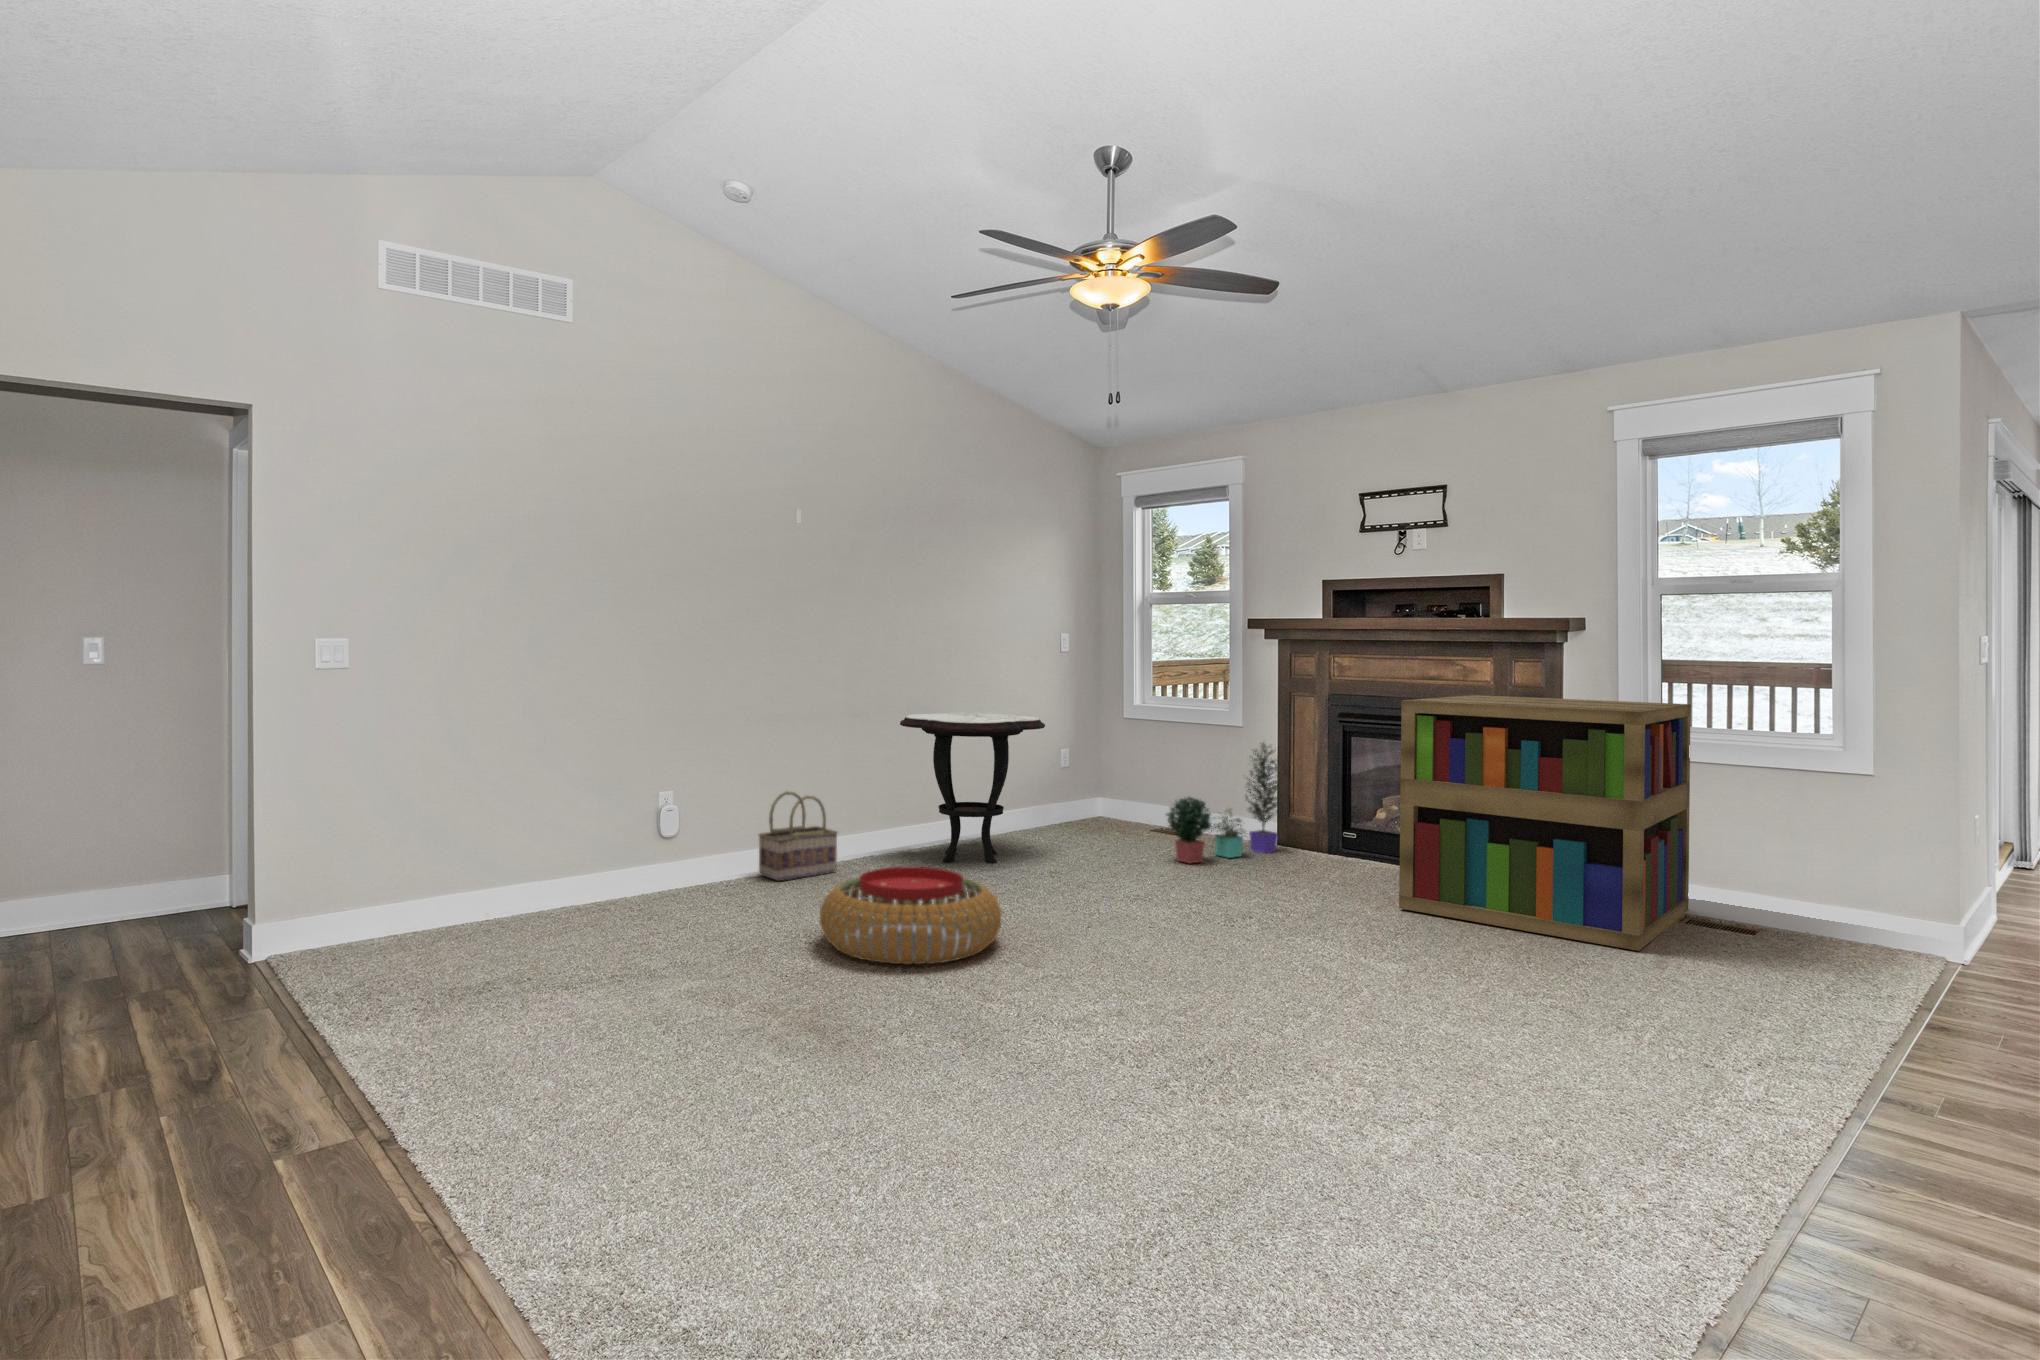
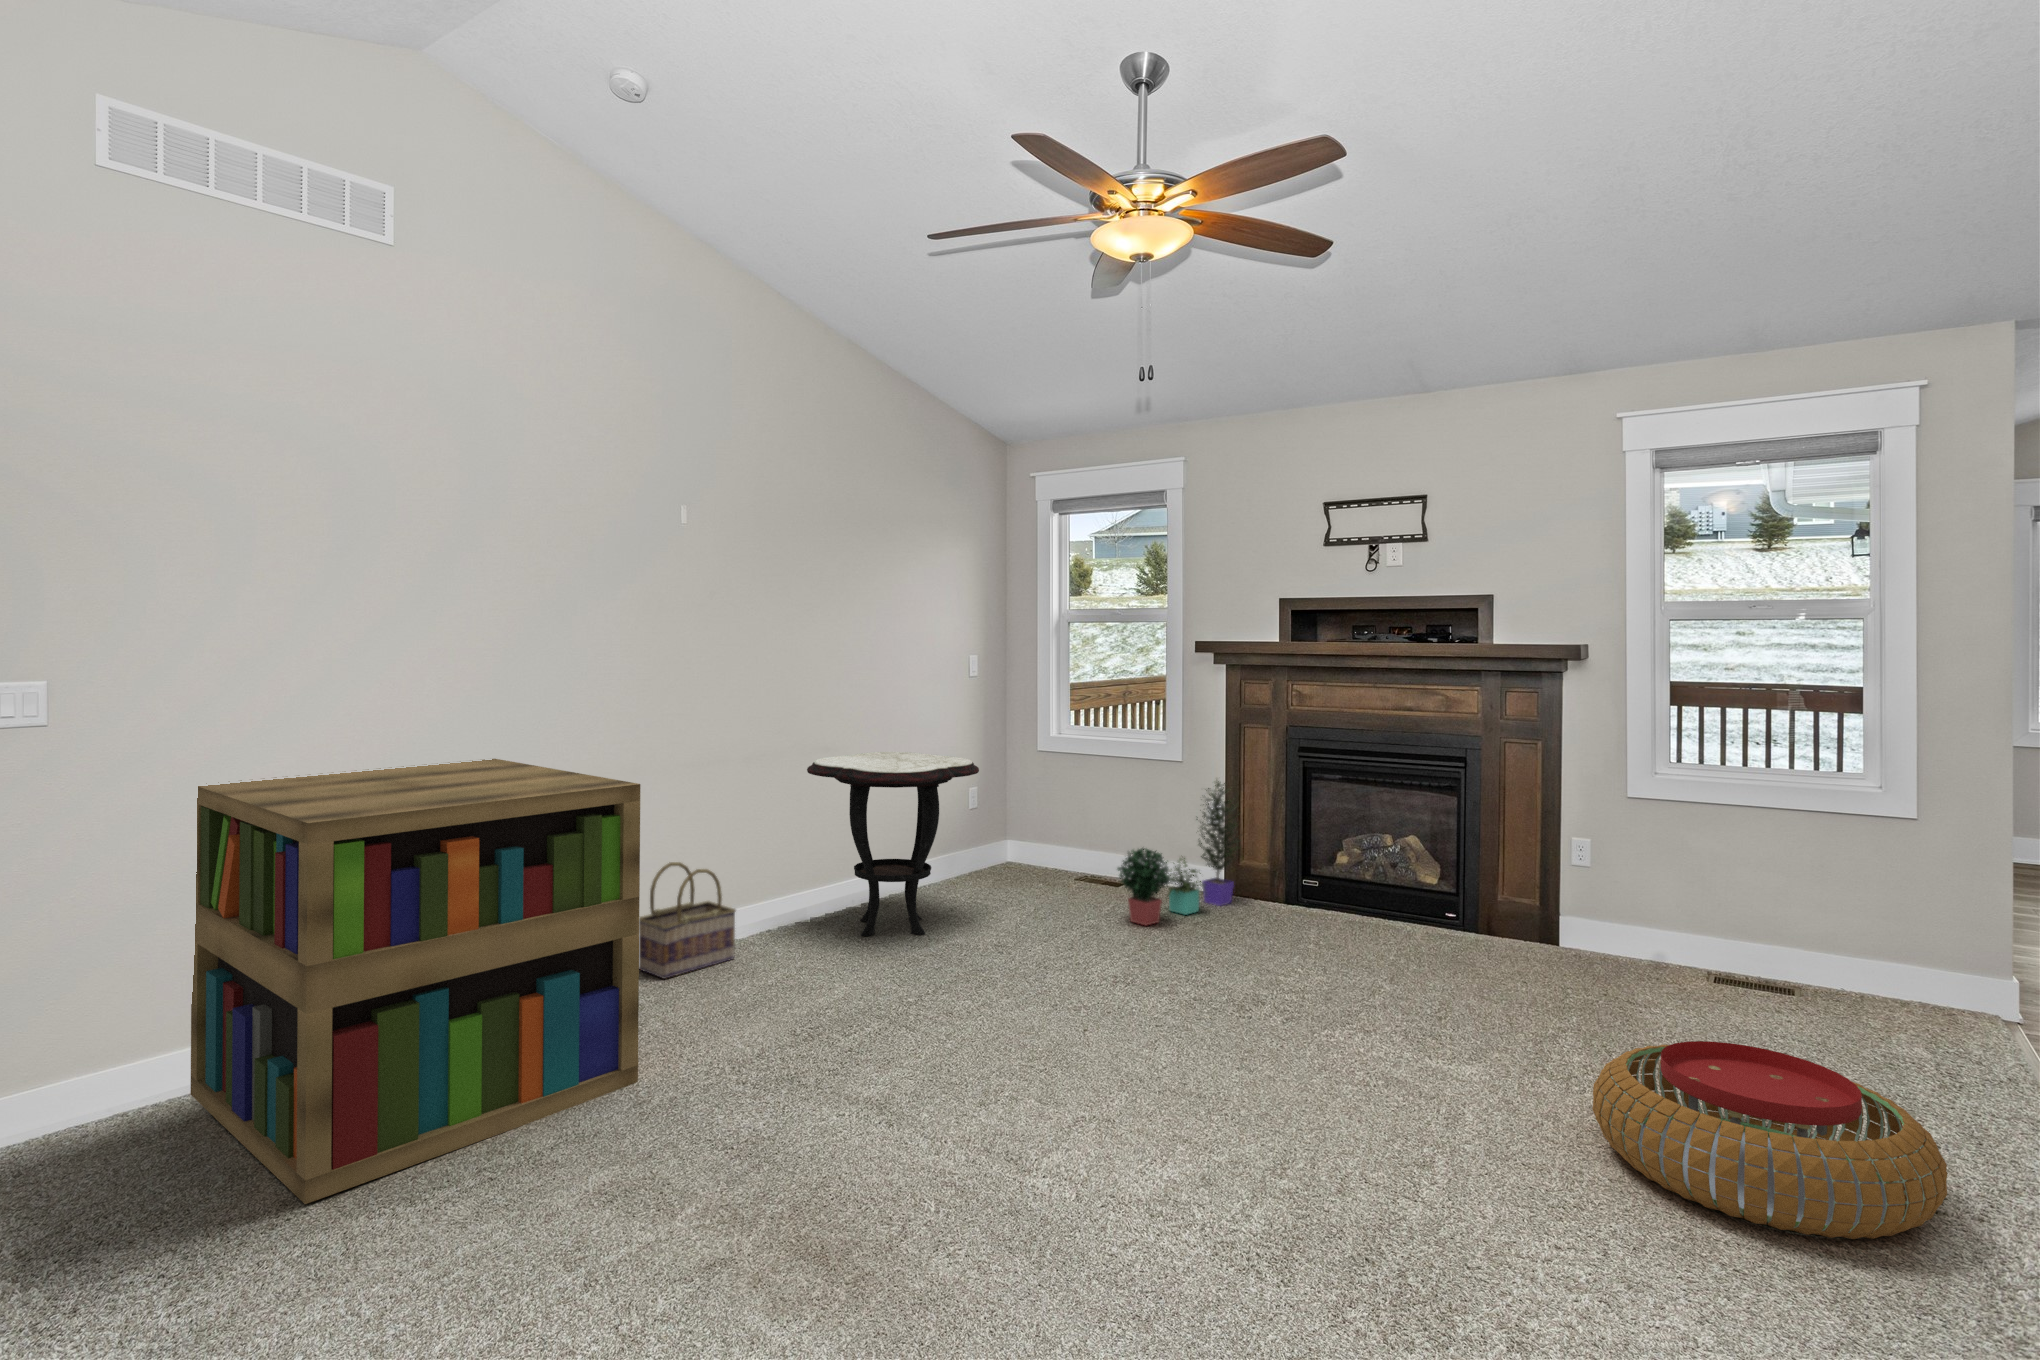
bookshelf: present [1399,695,1691,951] -> present [190,759,640,1204]
pouf: present [820,867,1001,965] -> present [1593,1041,1948,1239]

